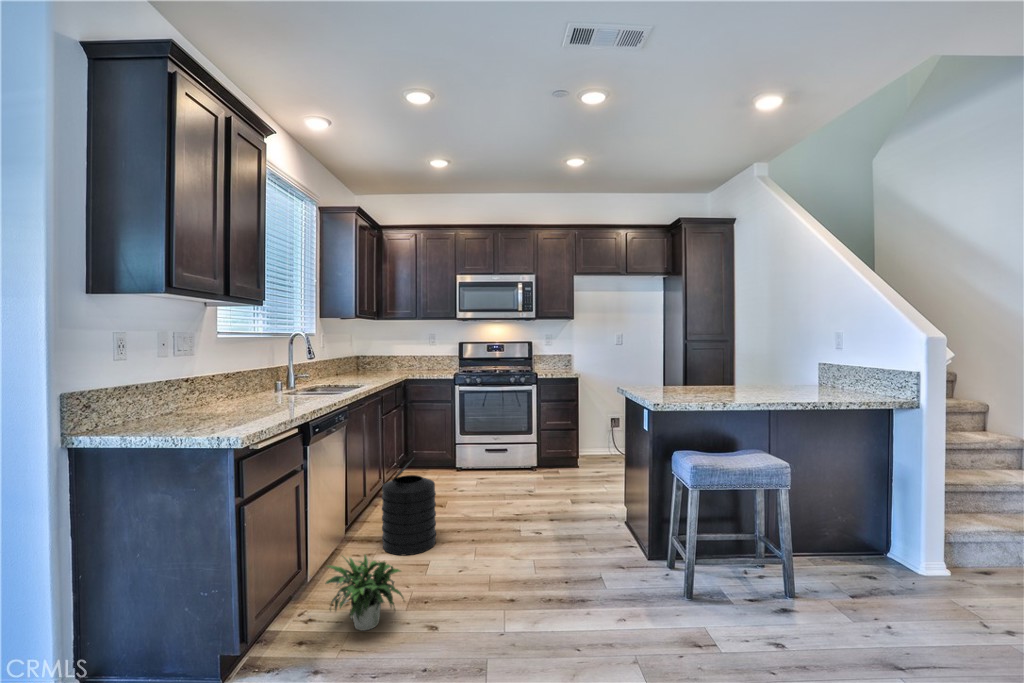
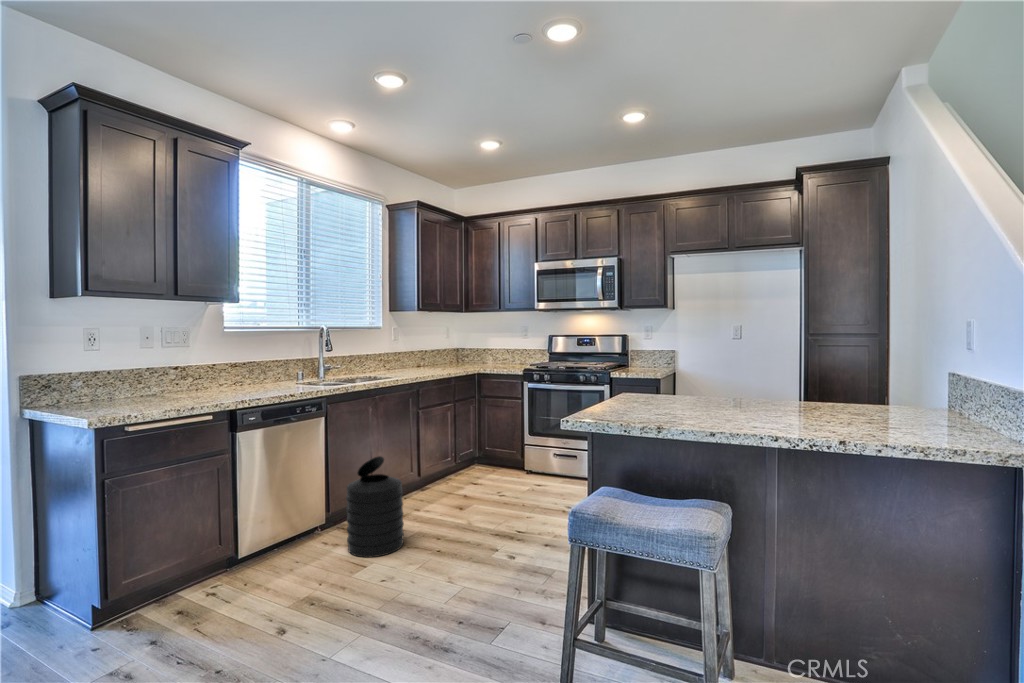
potted plant: present [309,555,404,630] -> none [200,541,274,619]

